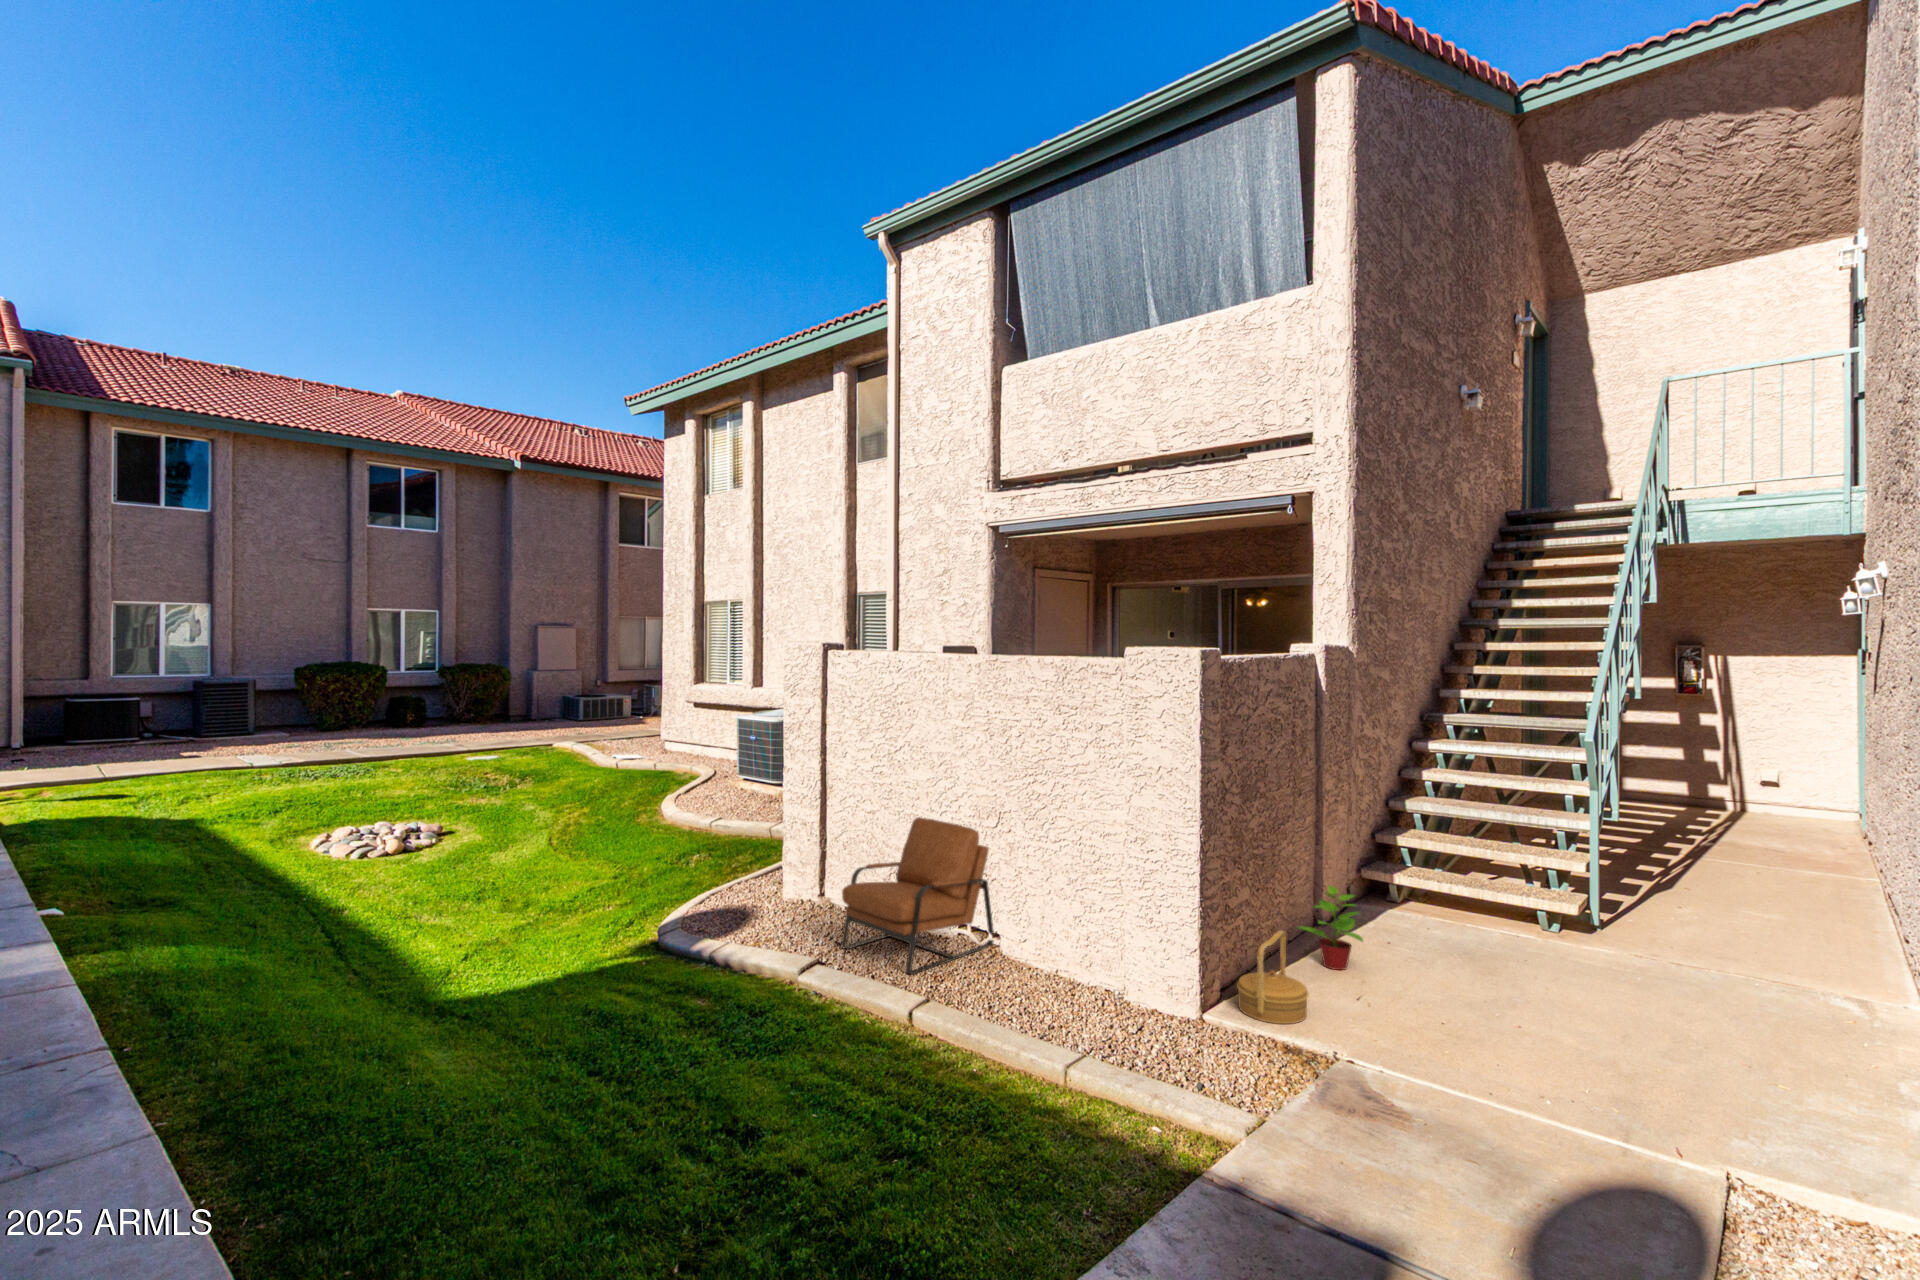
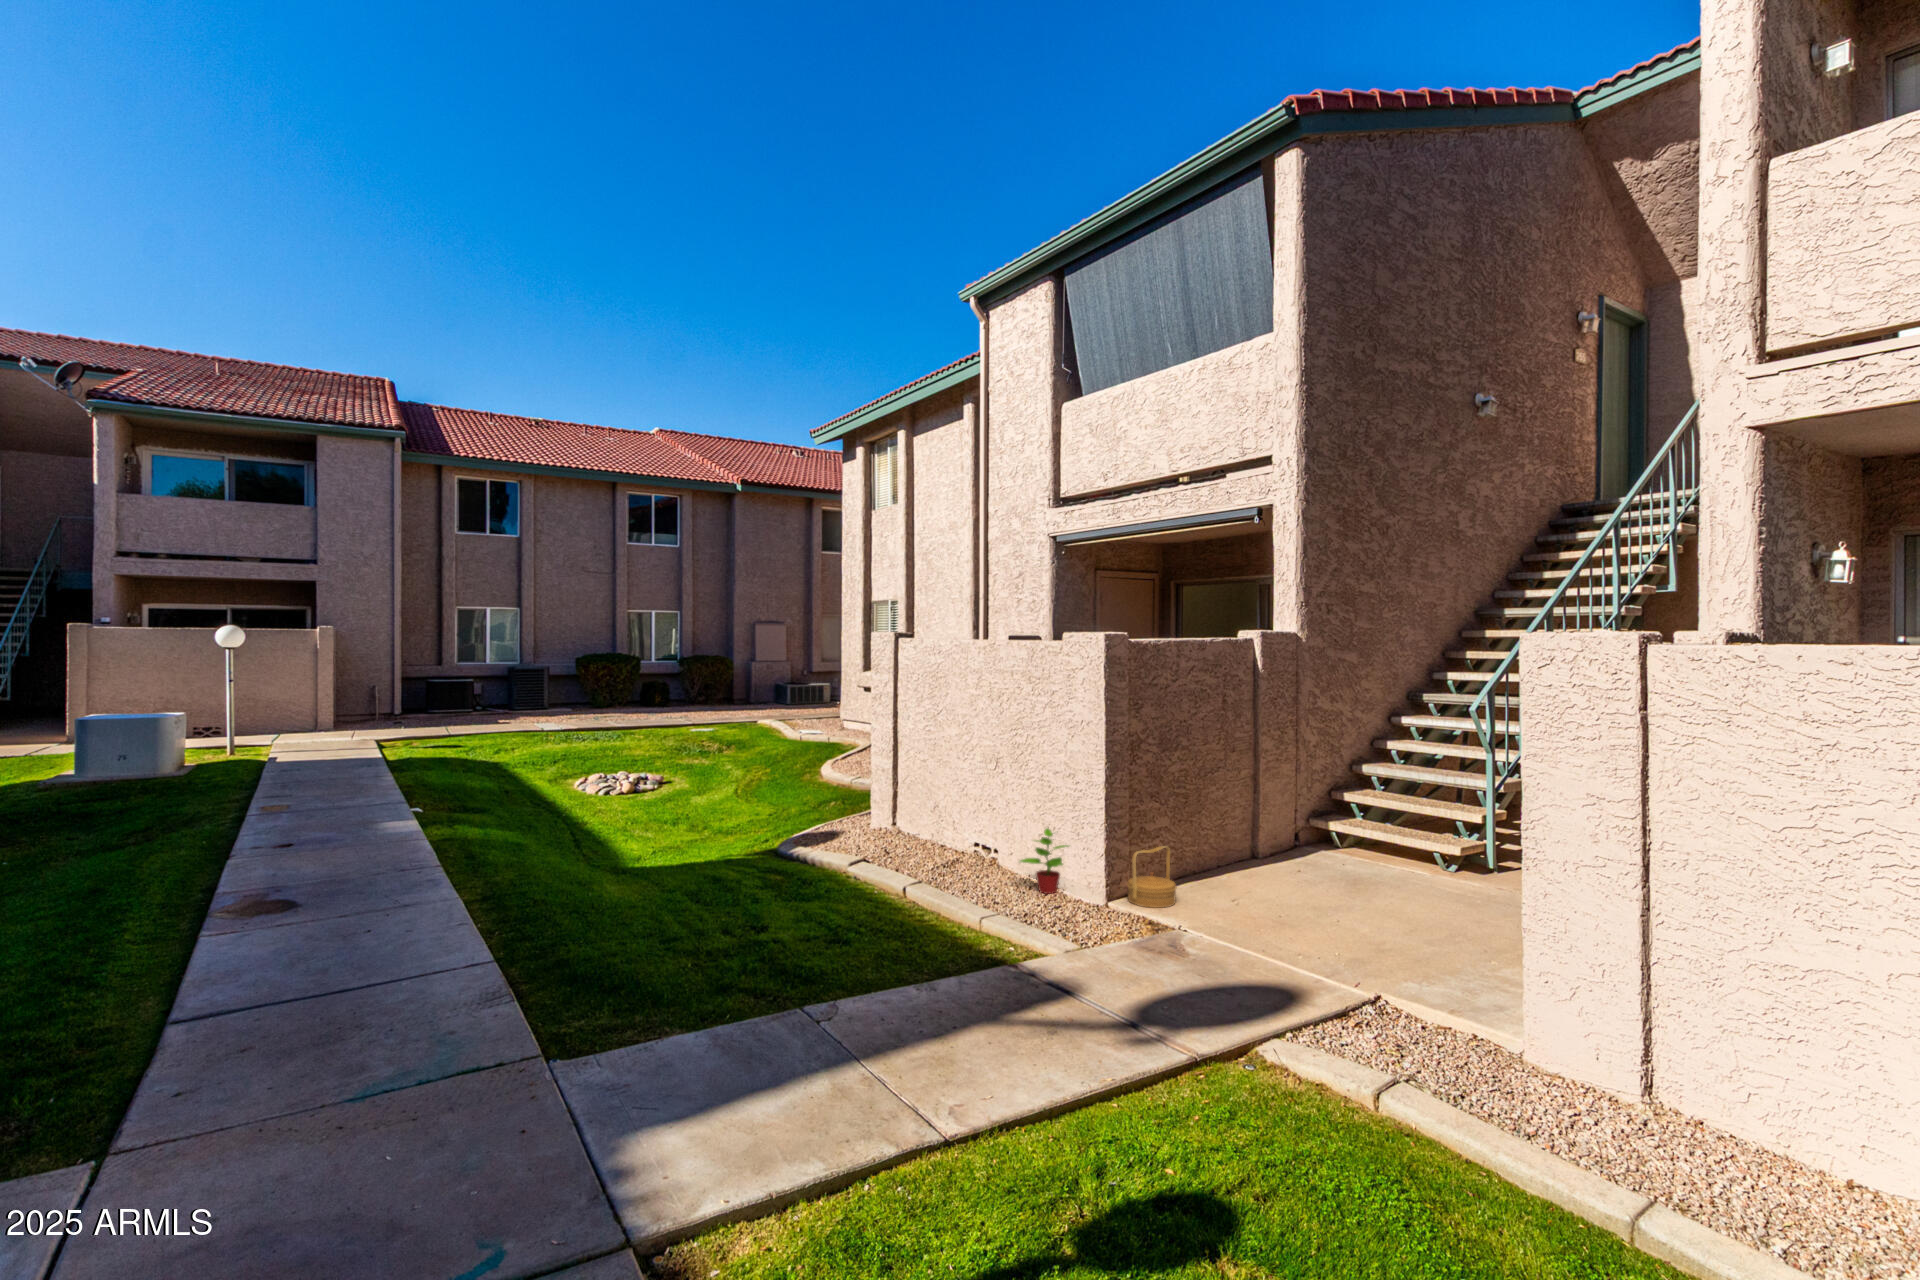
chair: present [841,817,994,974] -> none [882,764,990,867]
potted plant: present [1300,886,1363,970] -> present [1020,828,1068,894]

